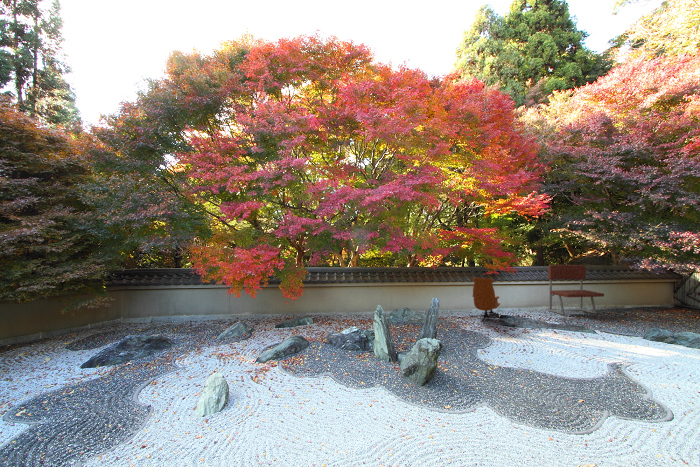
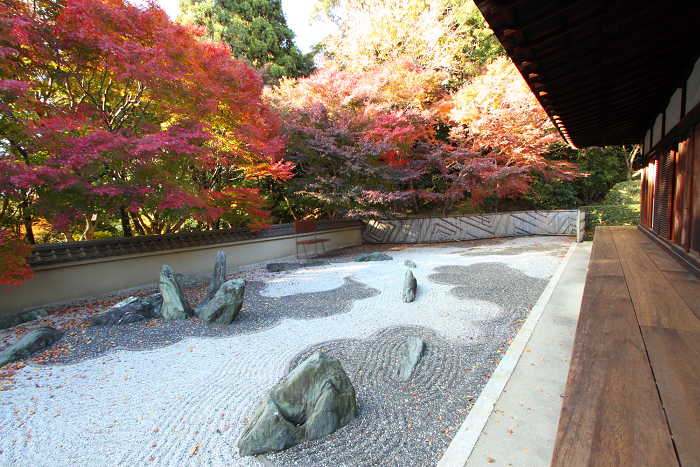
lounge chair: present [472,277,500,321] -> none [241,235,266,274]

